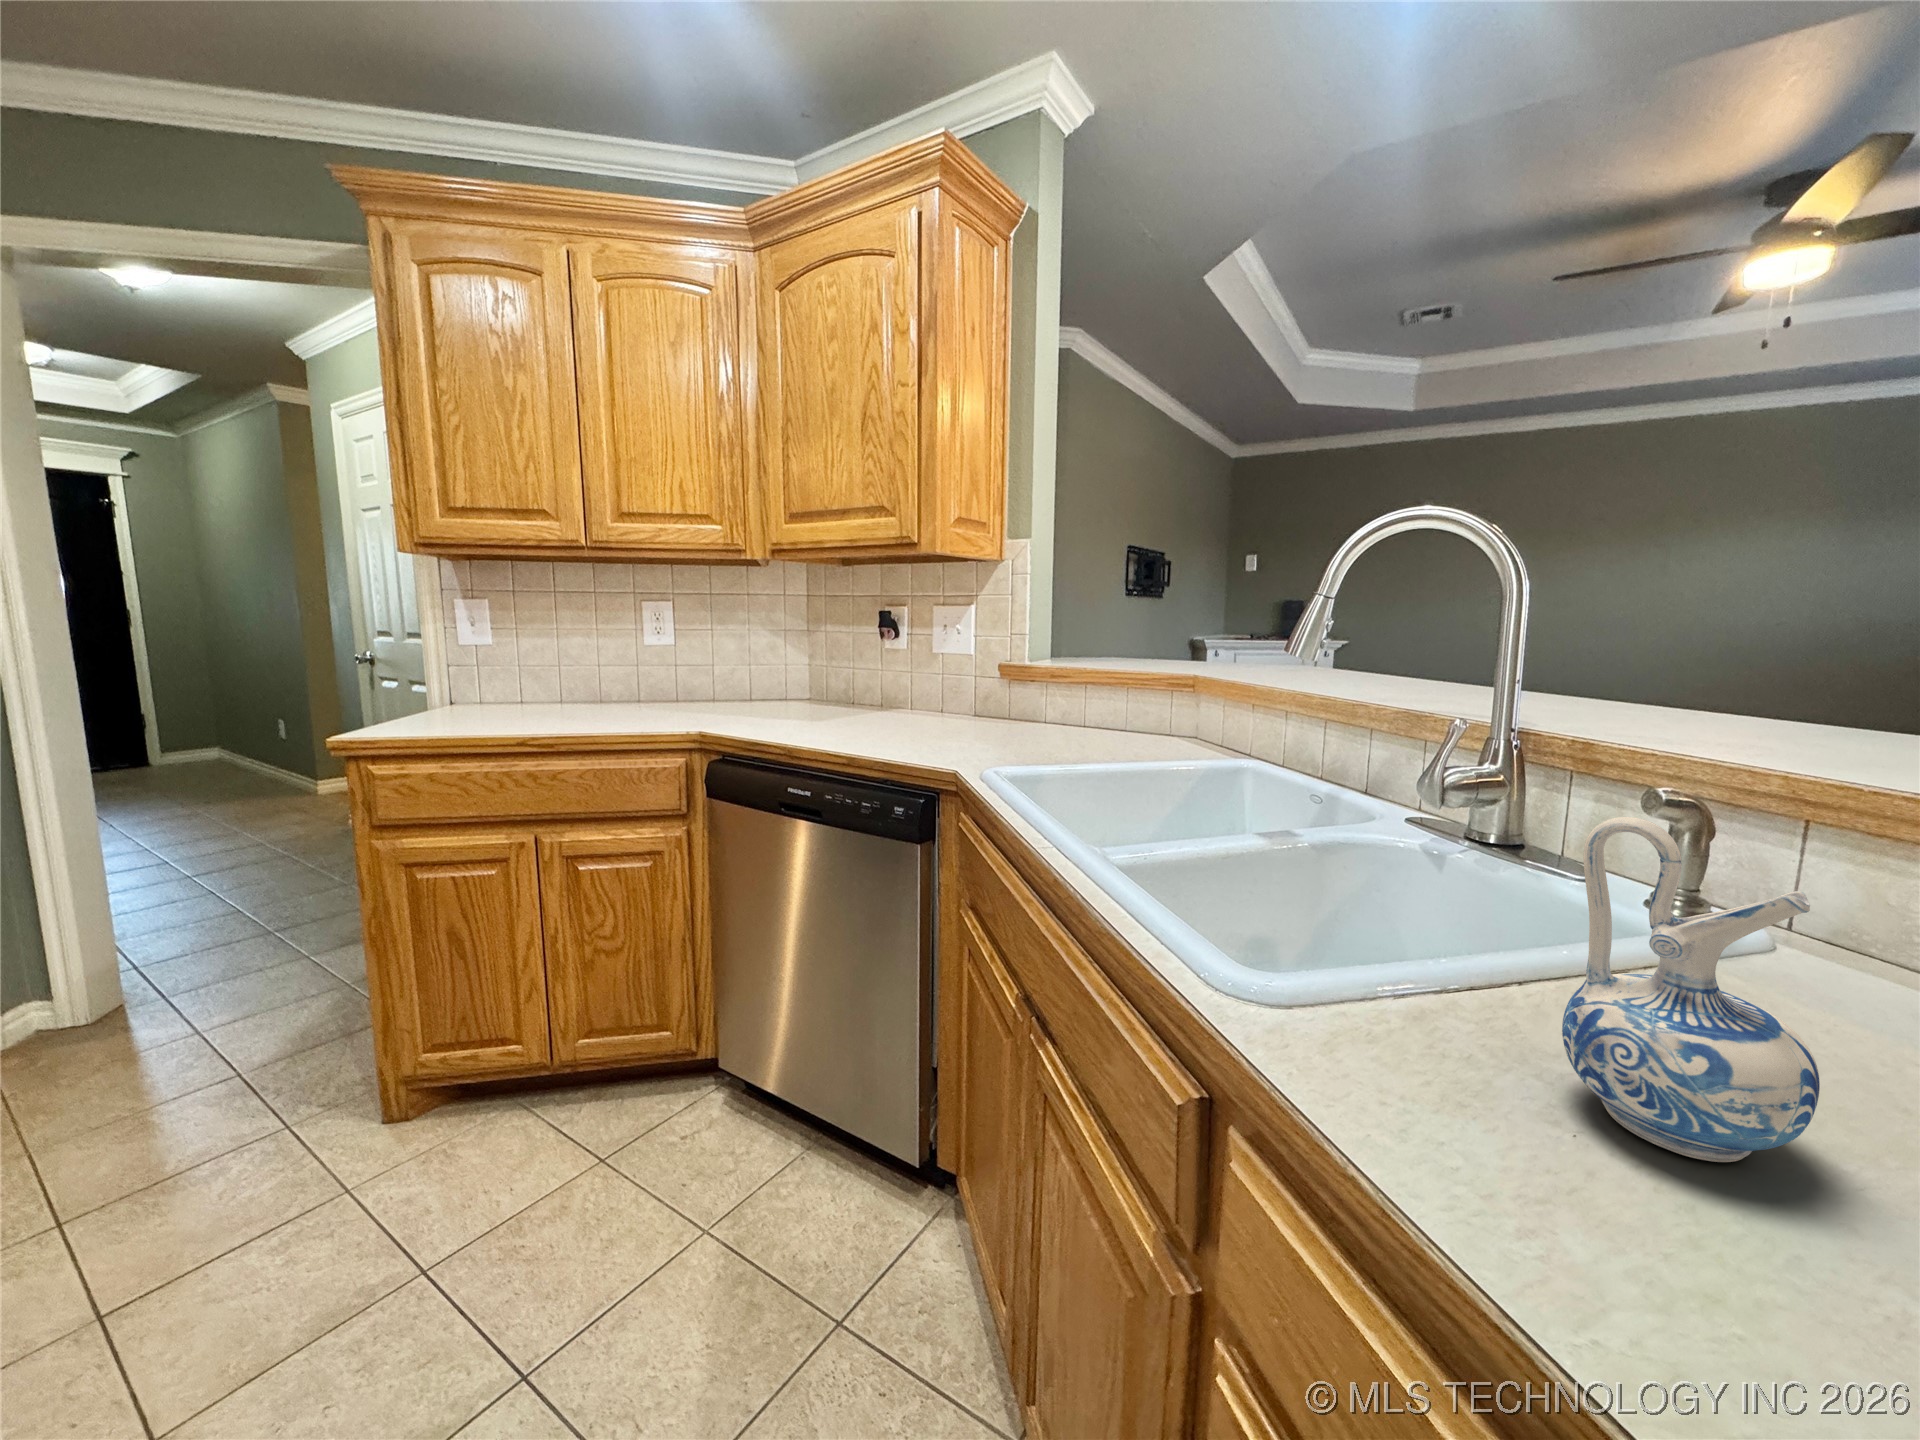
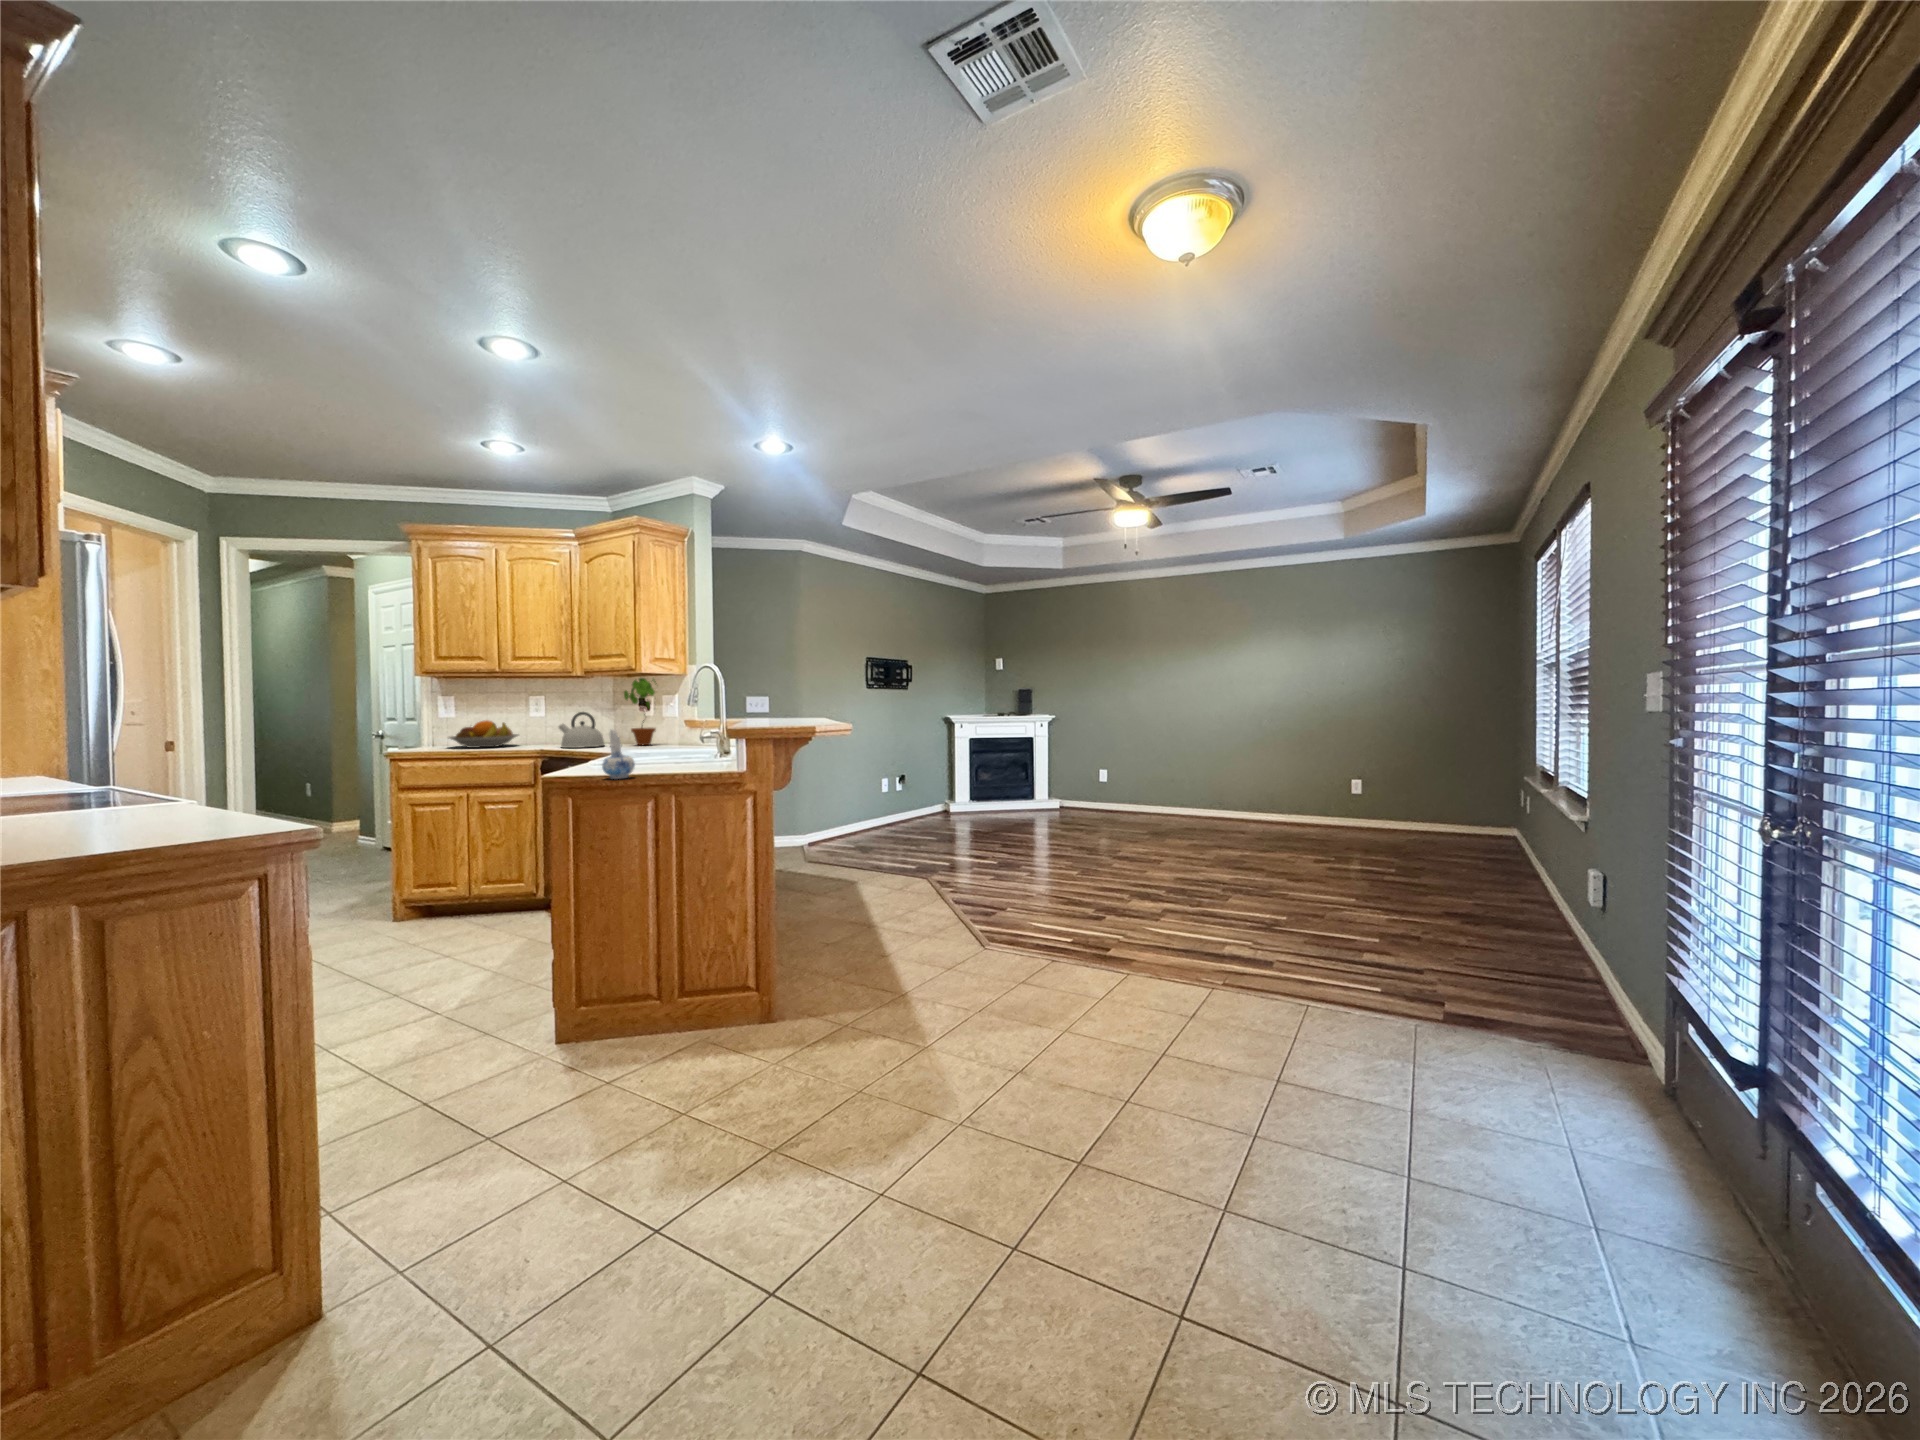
potted plant: none [869,563,936,718] -> present [624,678,657,745]
kettle: none [728,641,830,727] -> present [559,712,604,748]
fruit bowl: none [479,657,635,720] -> present [449,720,519,748]

